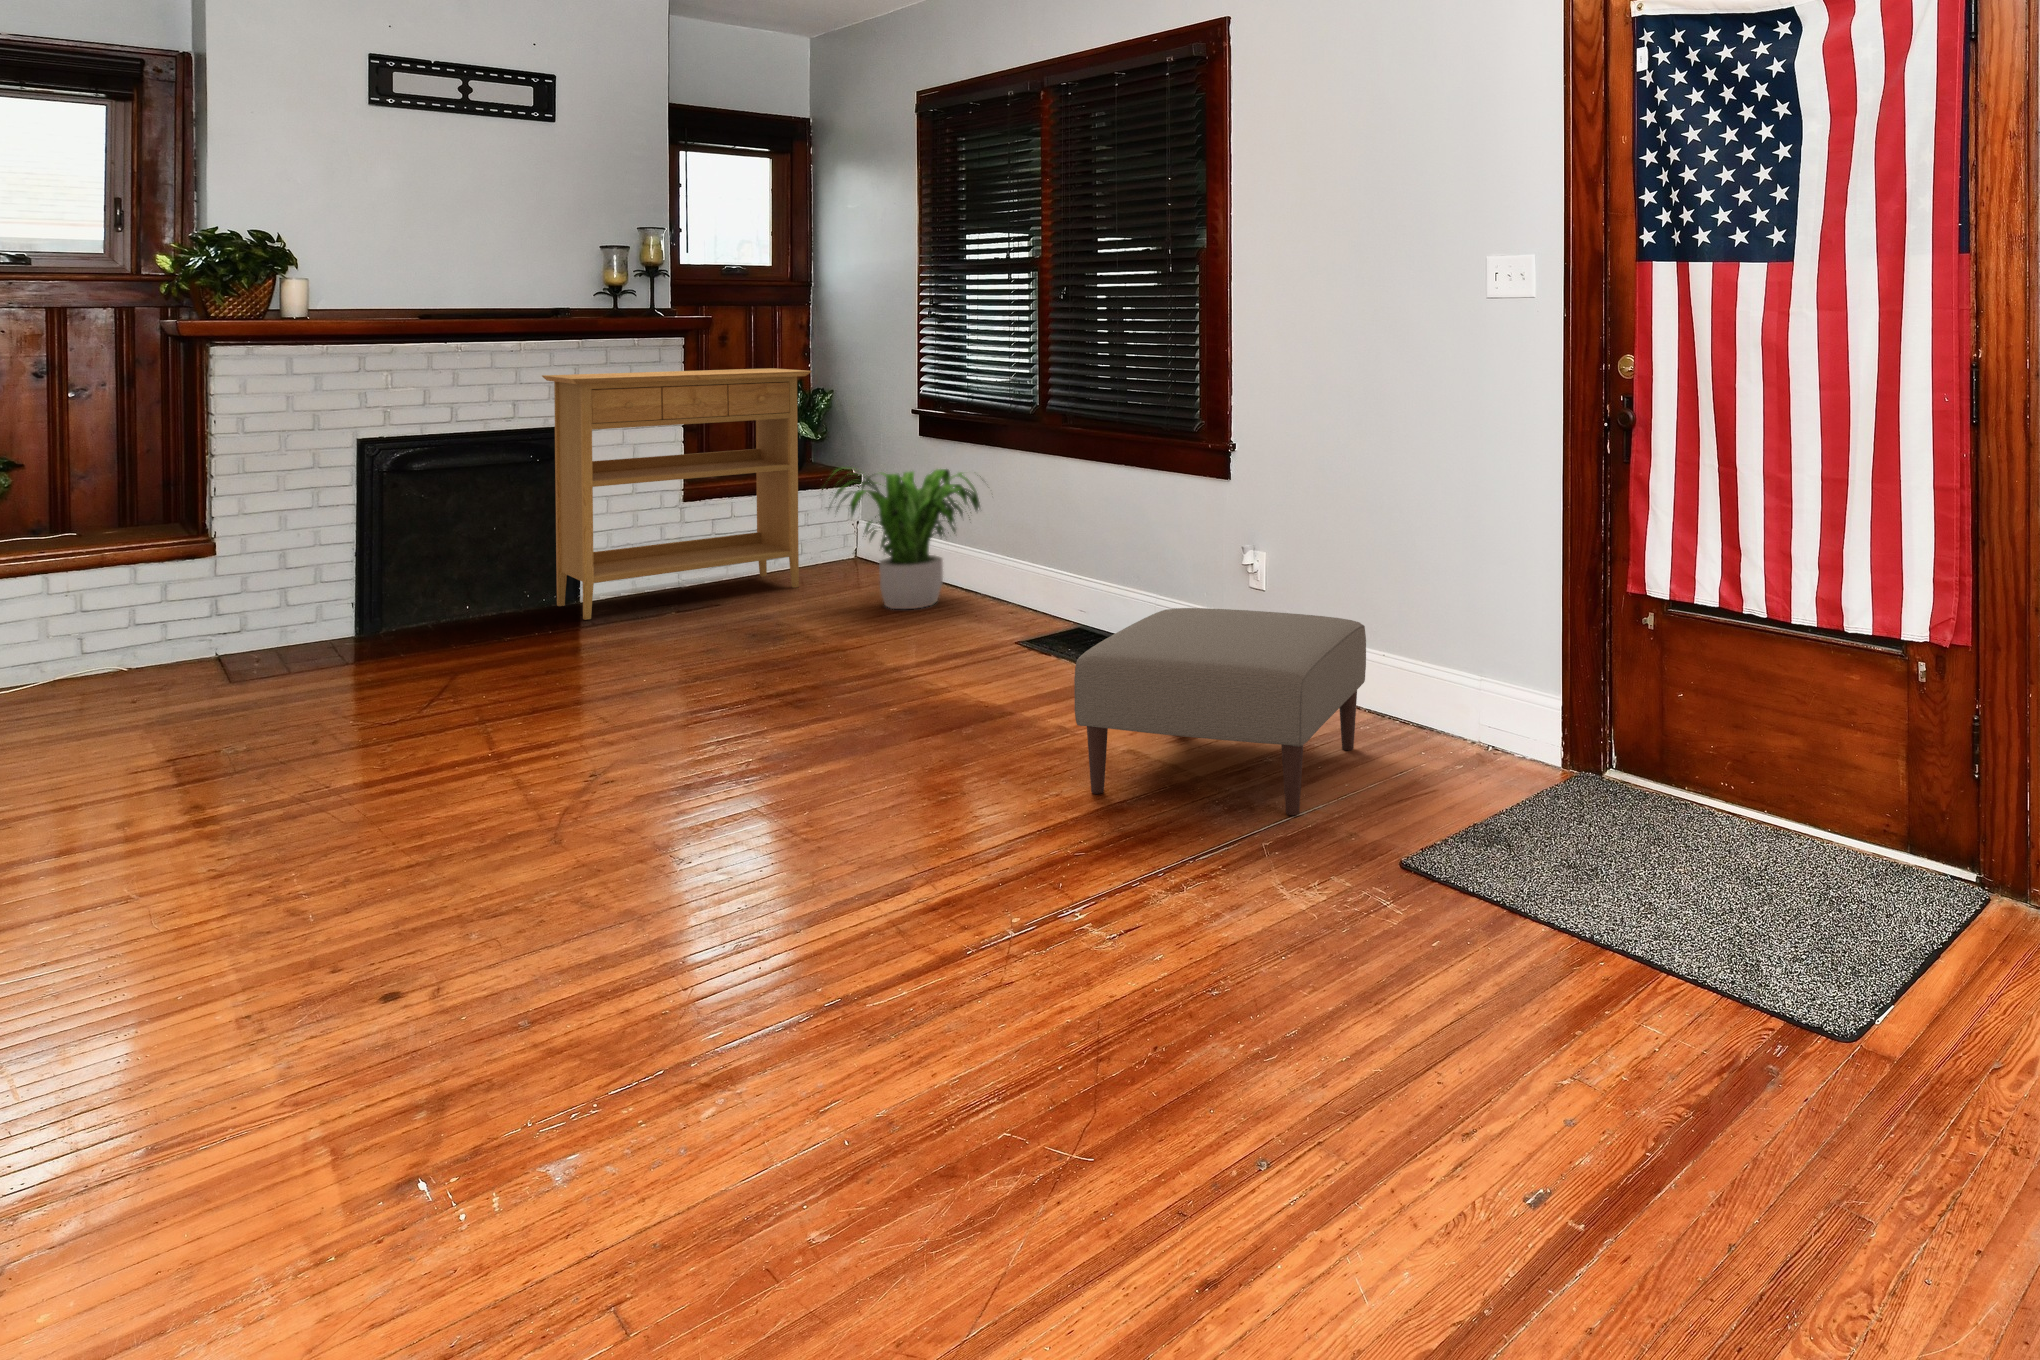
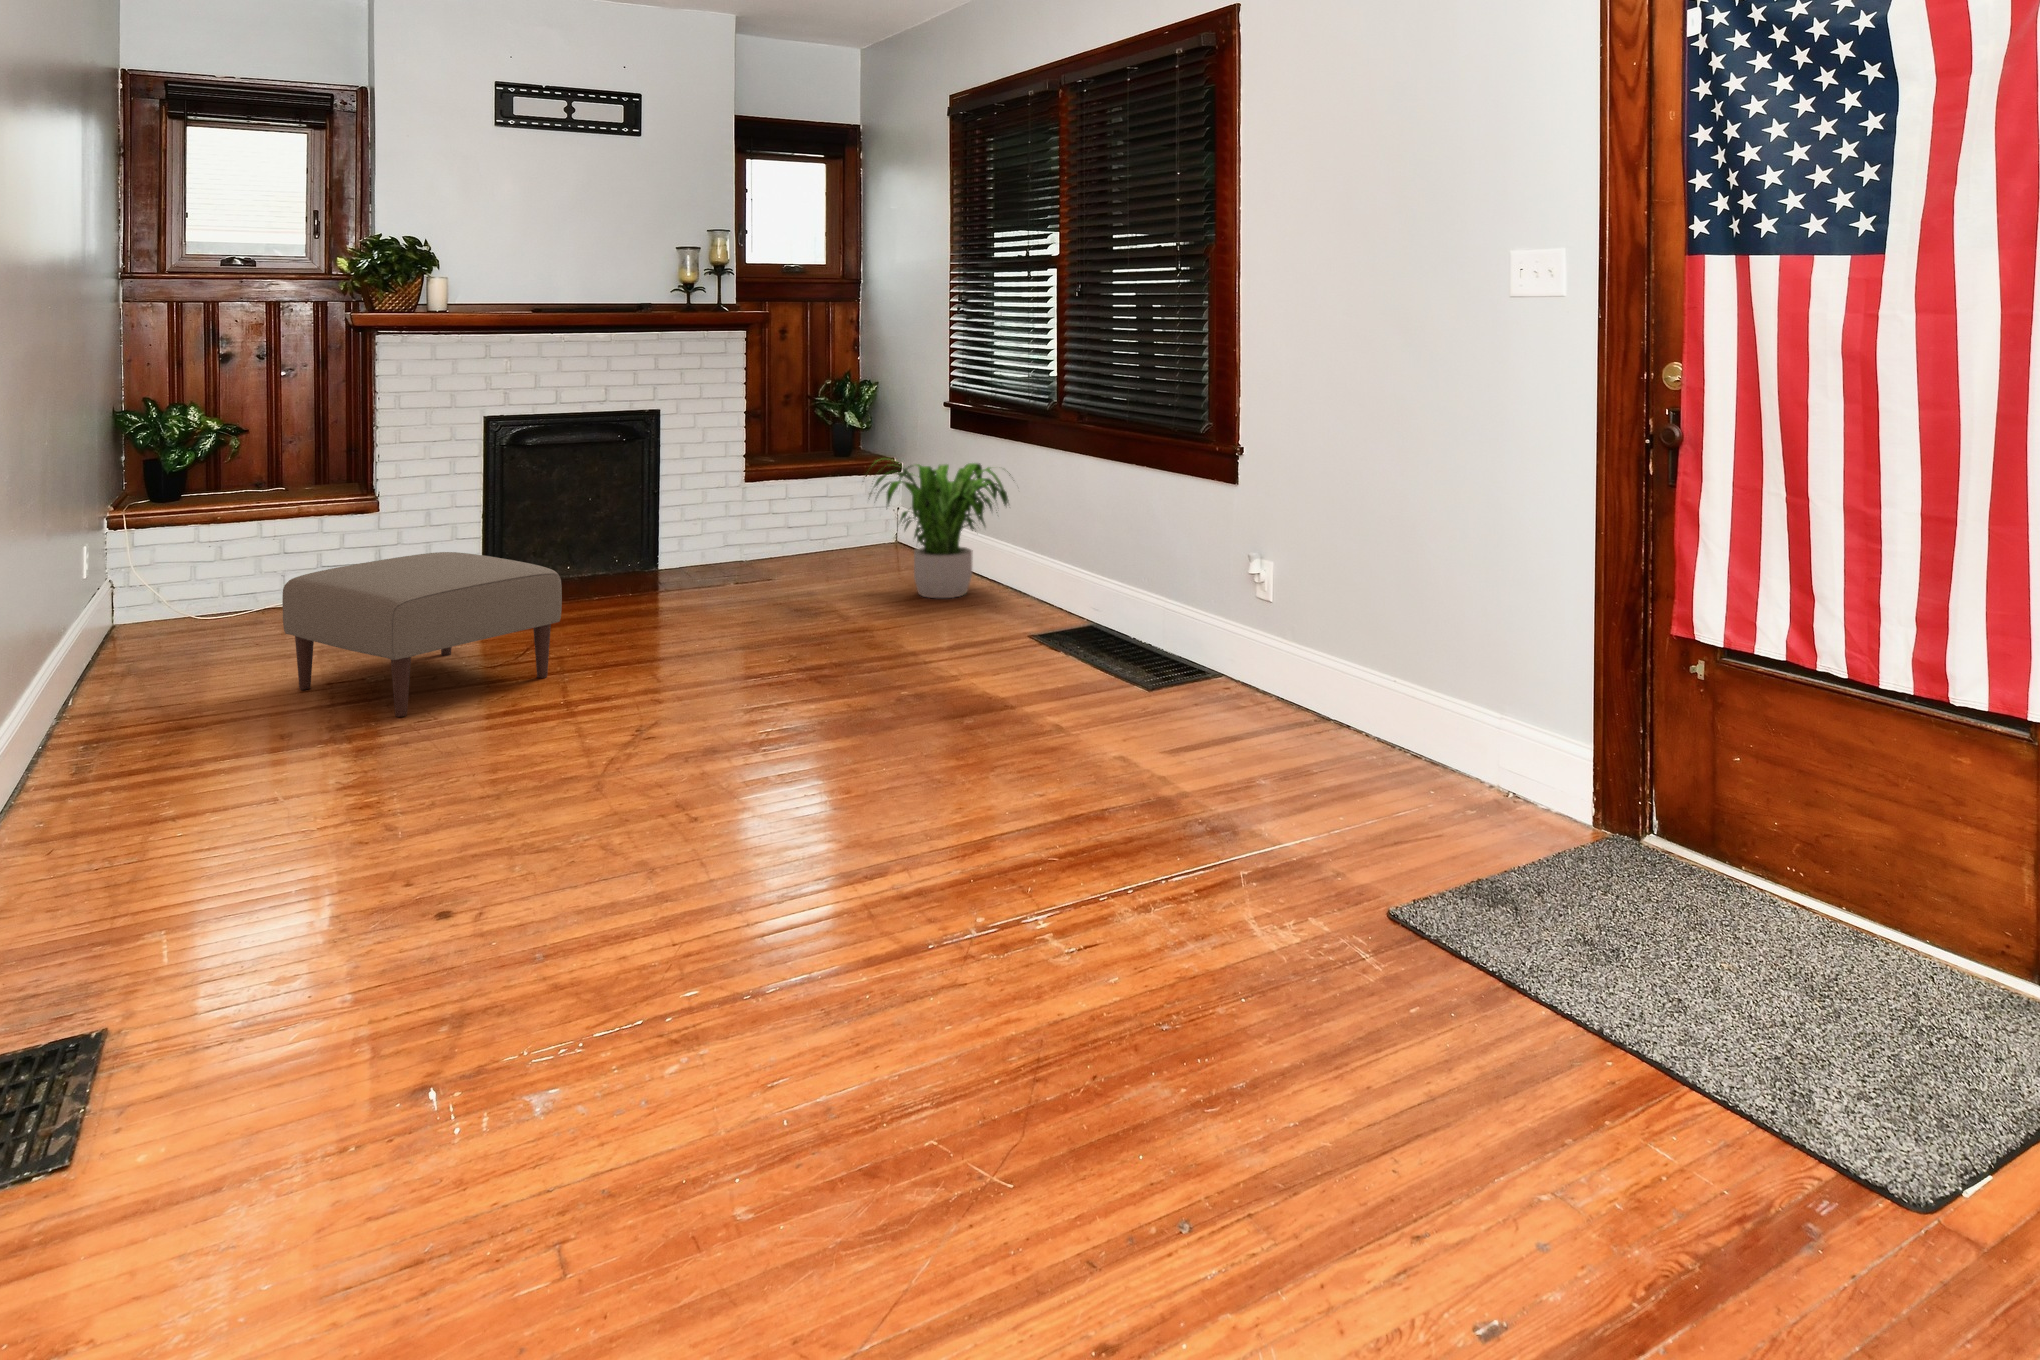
console table: present [542,368,812,620] -> none [630,362,859,589]
ottoman: present [1074,608,1366,815] -> present [282,552,562,717]

